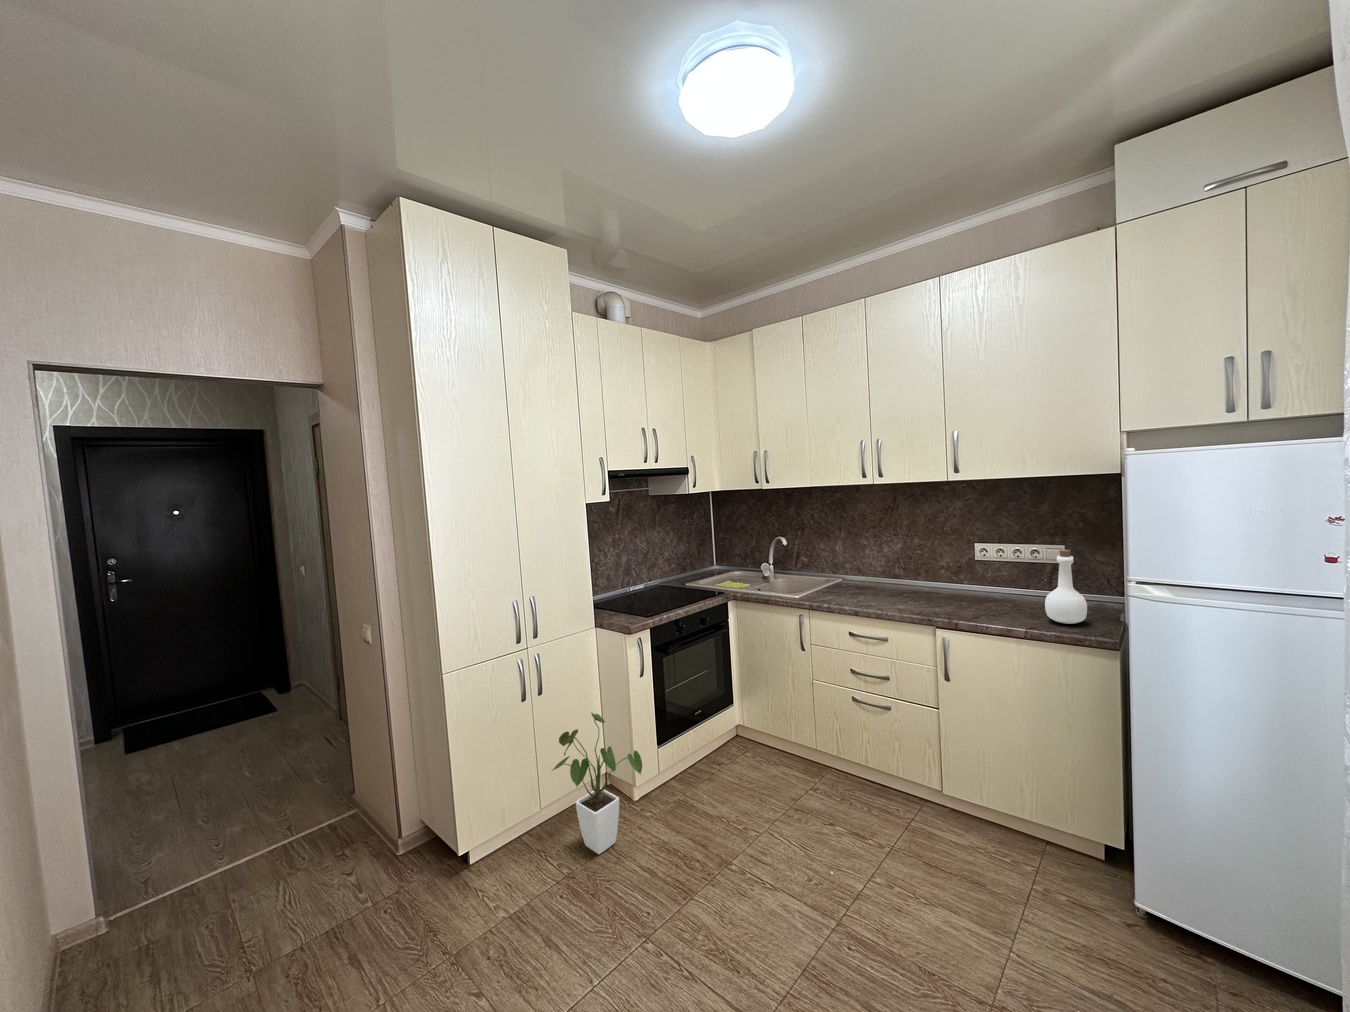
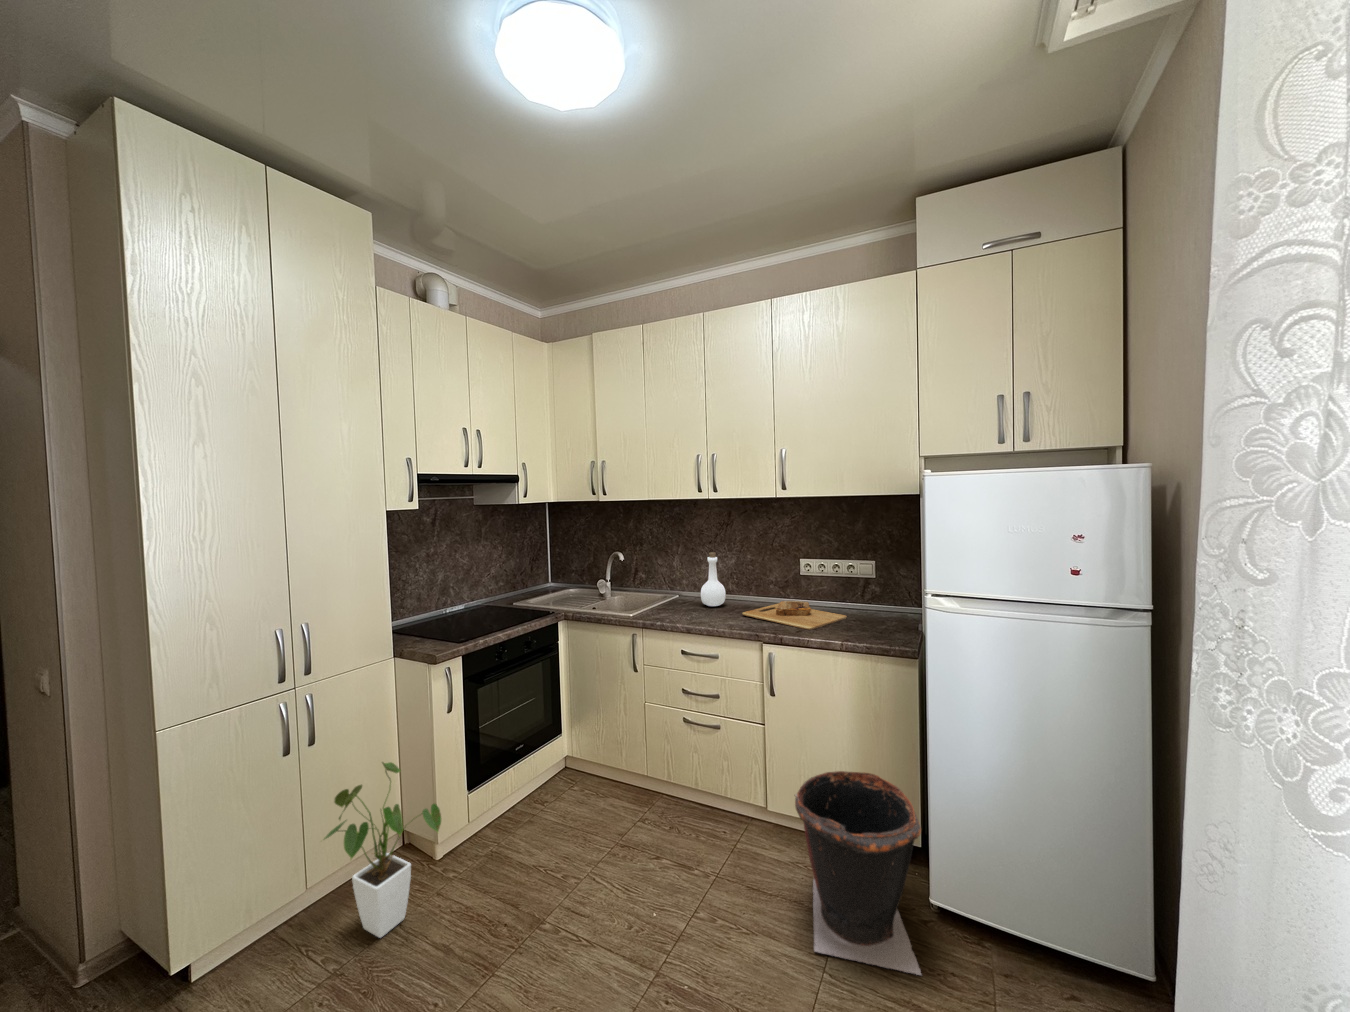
bottle: present [1045,550,1087,624] -> present [701,552,726,606]
cutting board: none [911,587,1031,616] -> present [742,601,847,630]
waste bin: none [976,761,1128,976] -> present [795,771,921,975]

